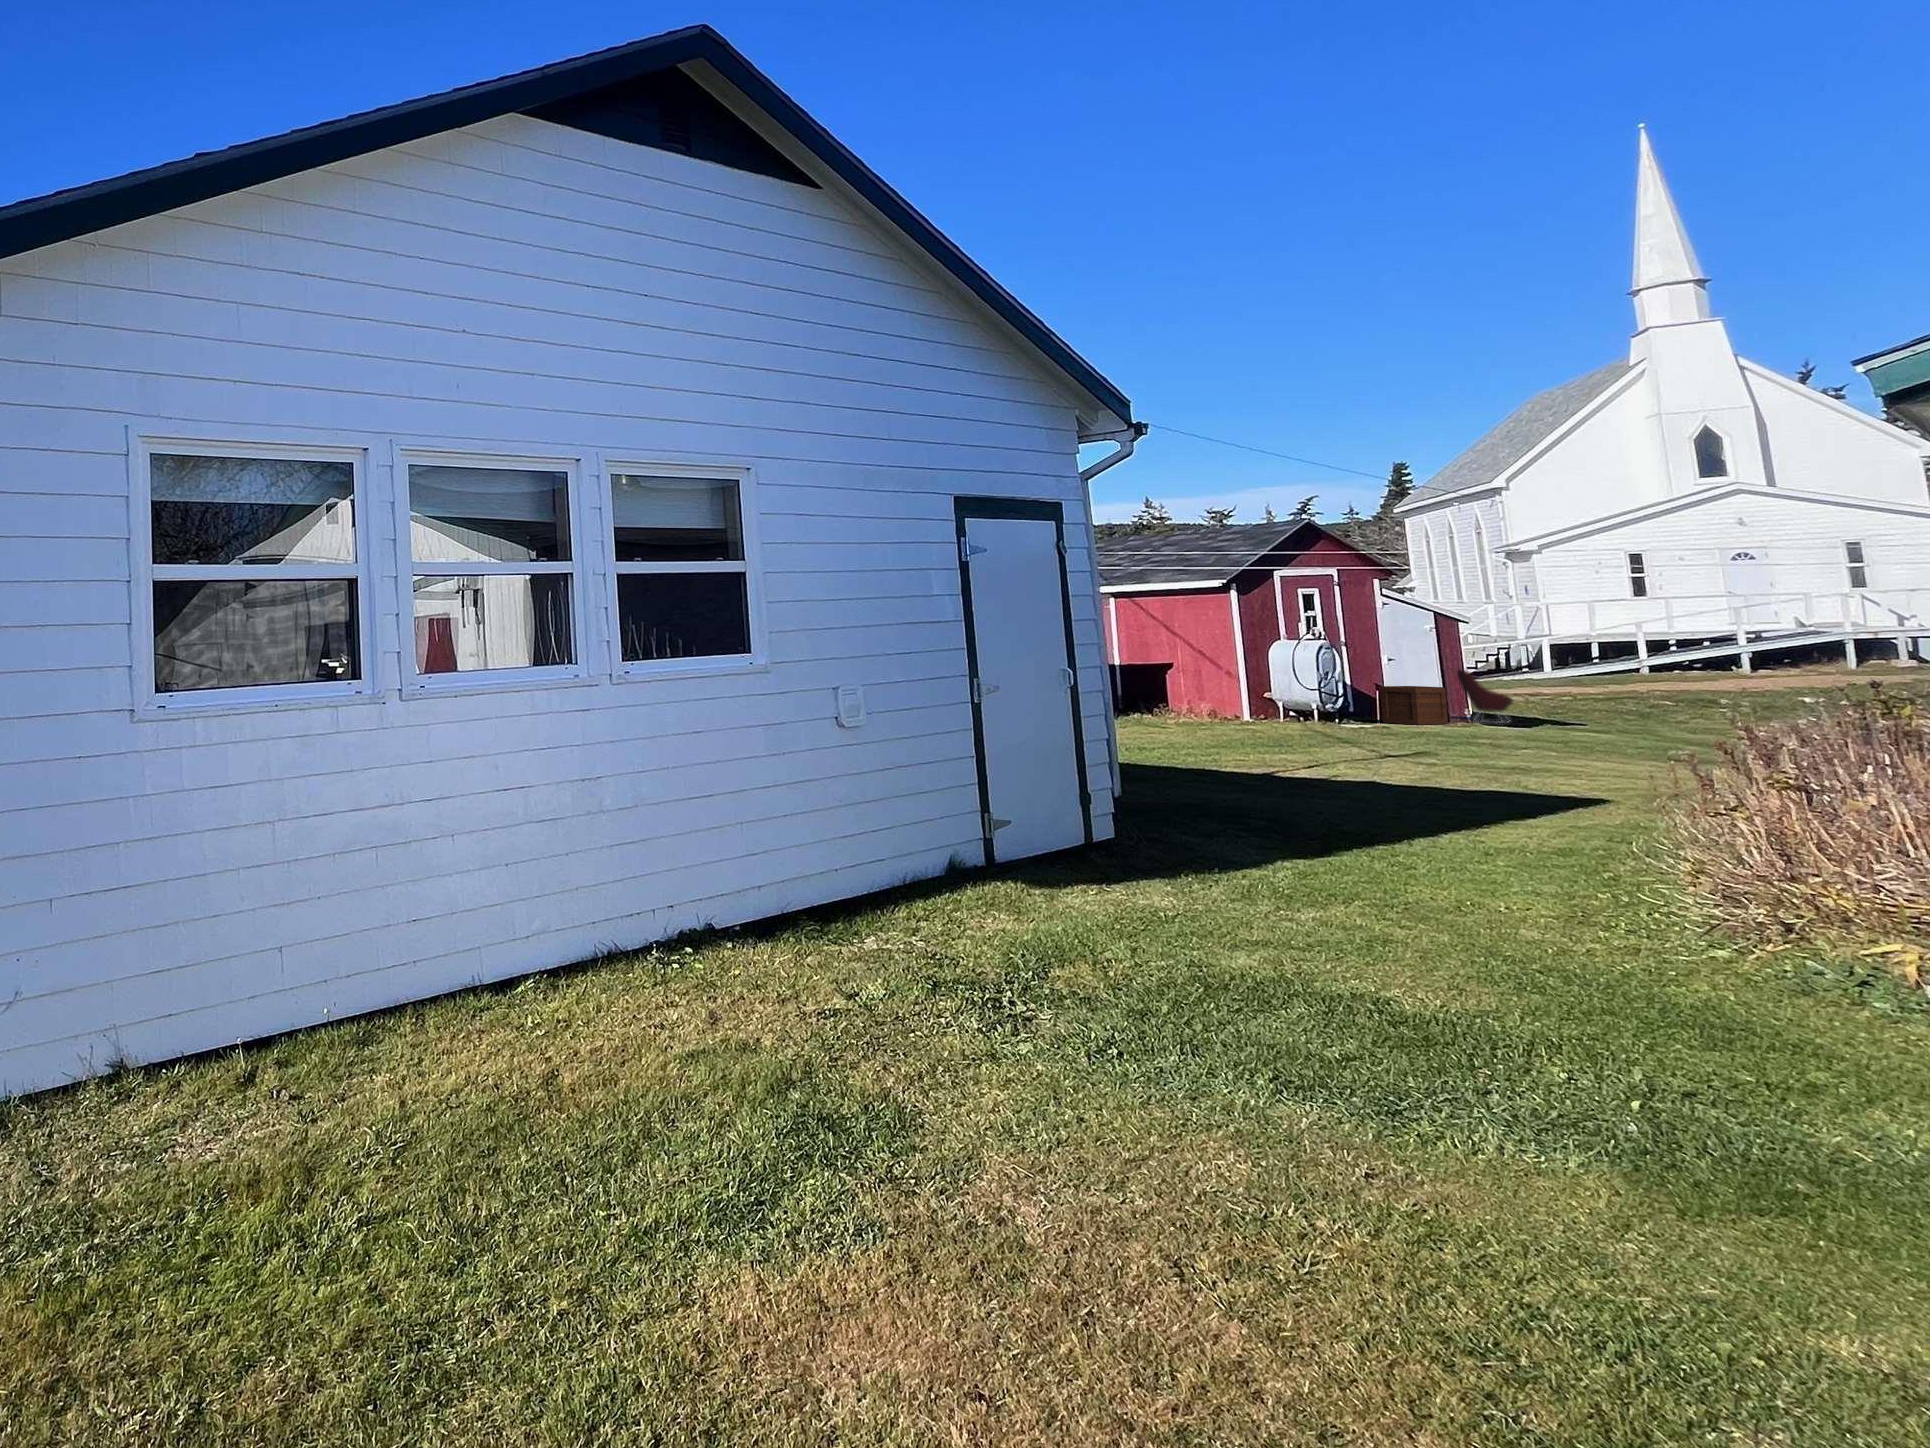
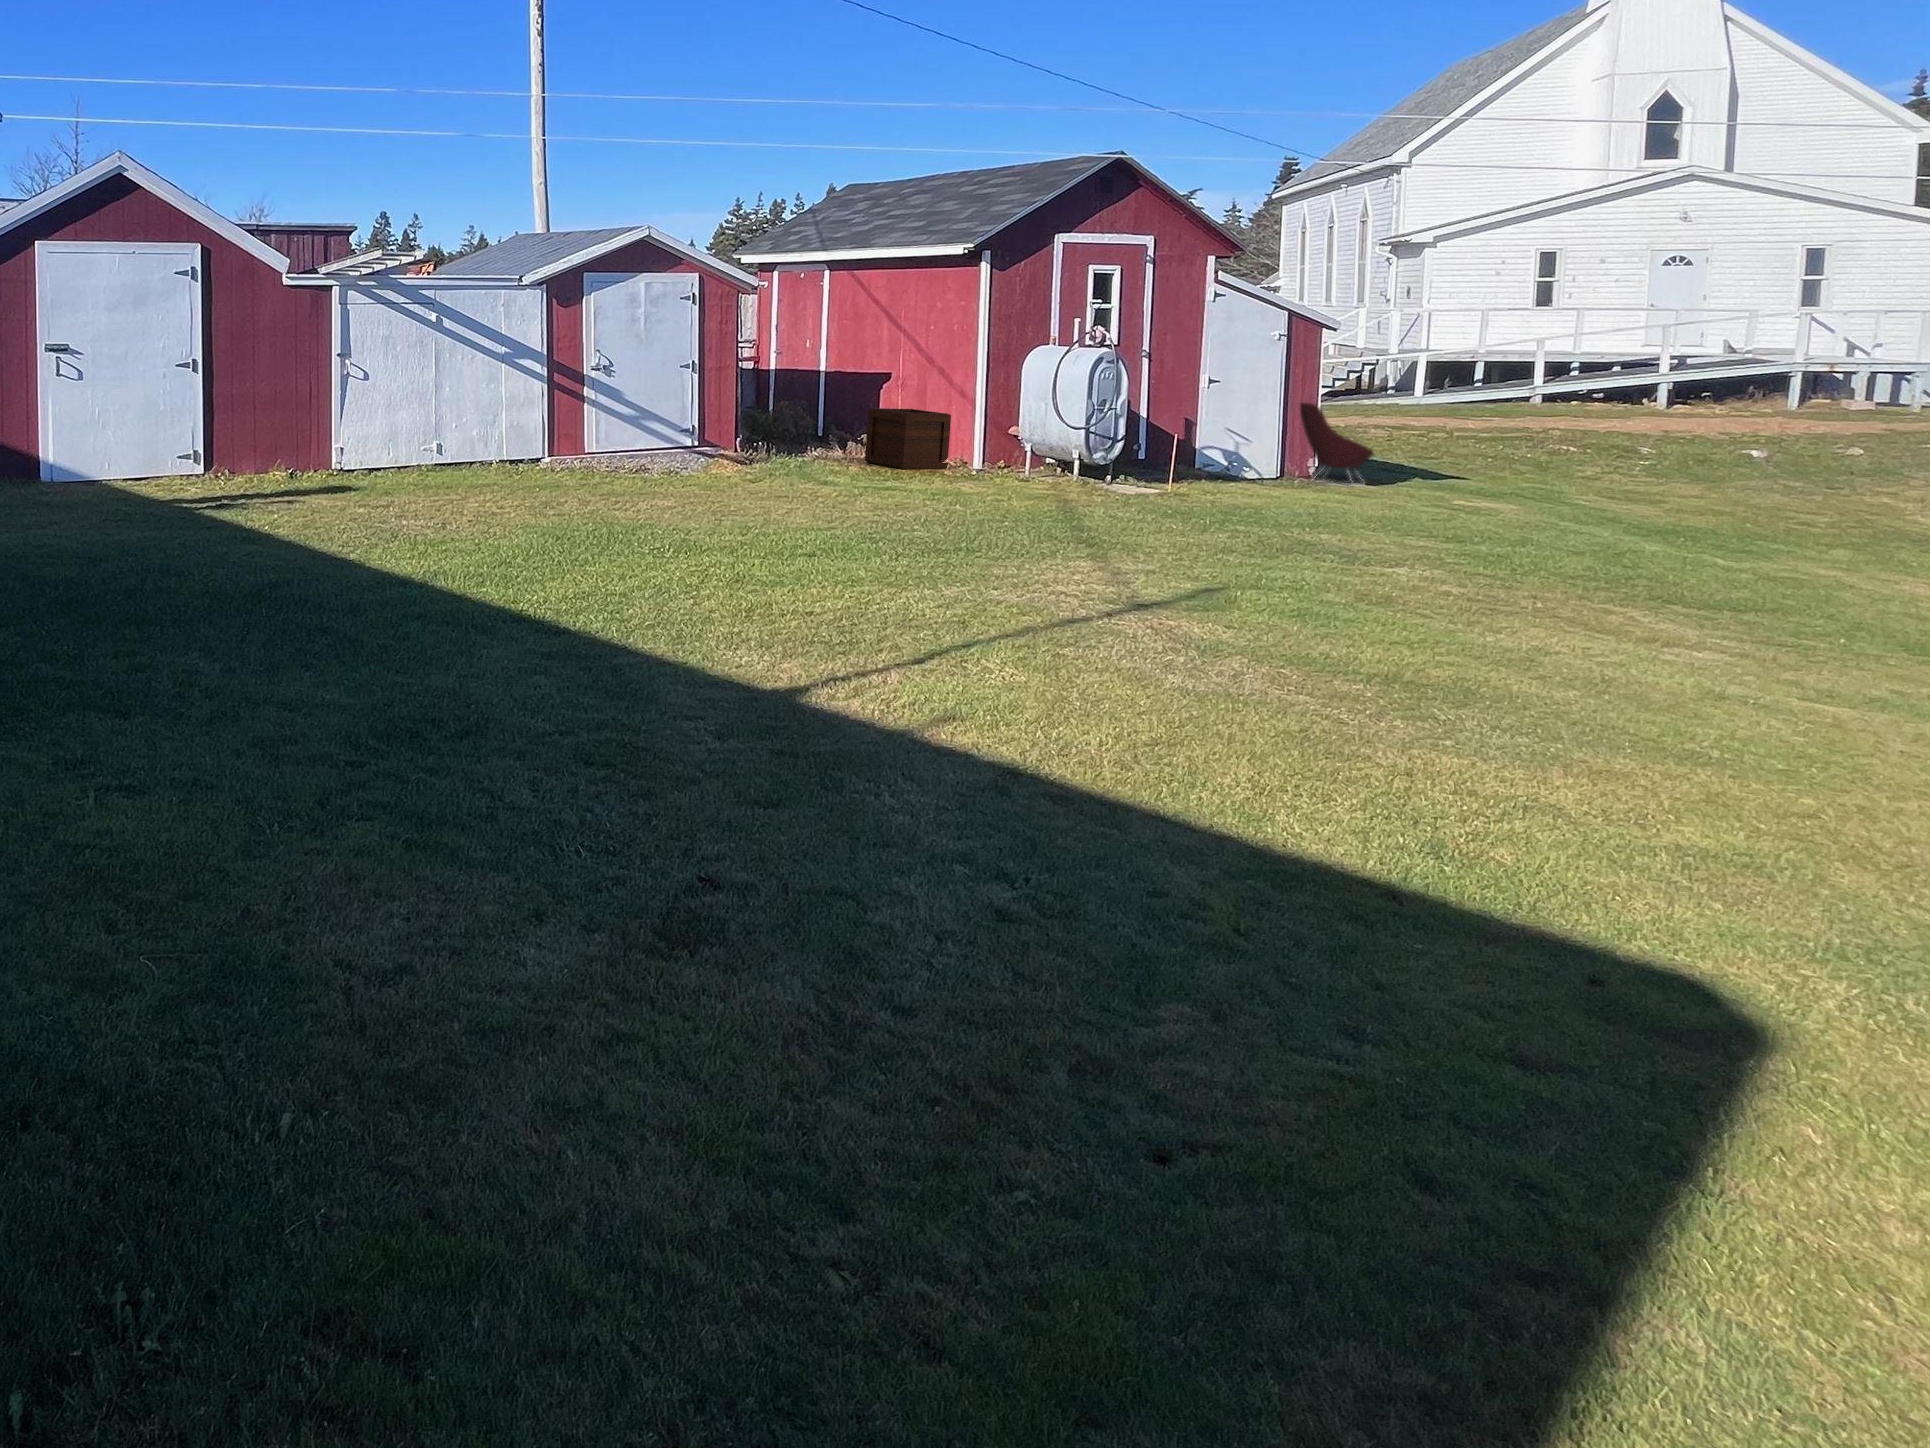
wooden crate: present [1380,686,1448,725] -> present [865,408,951,469]

